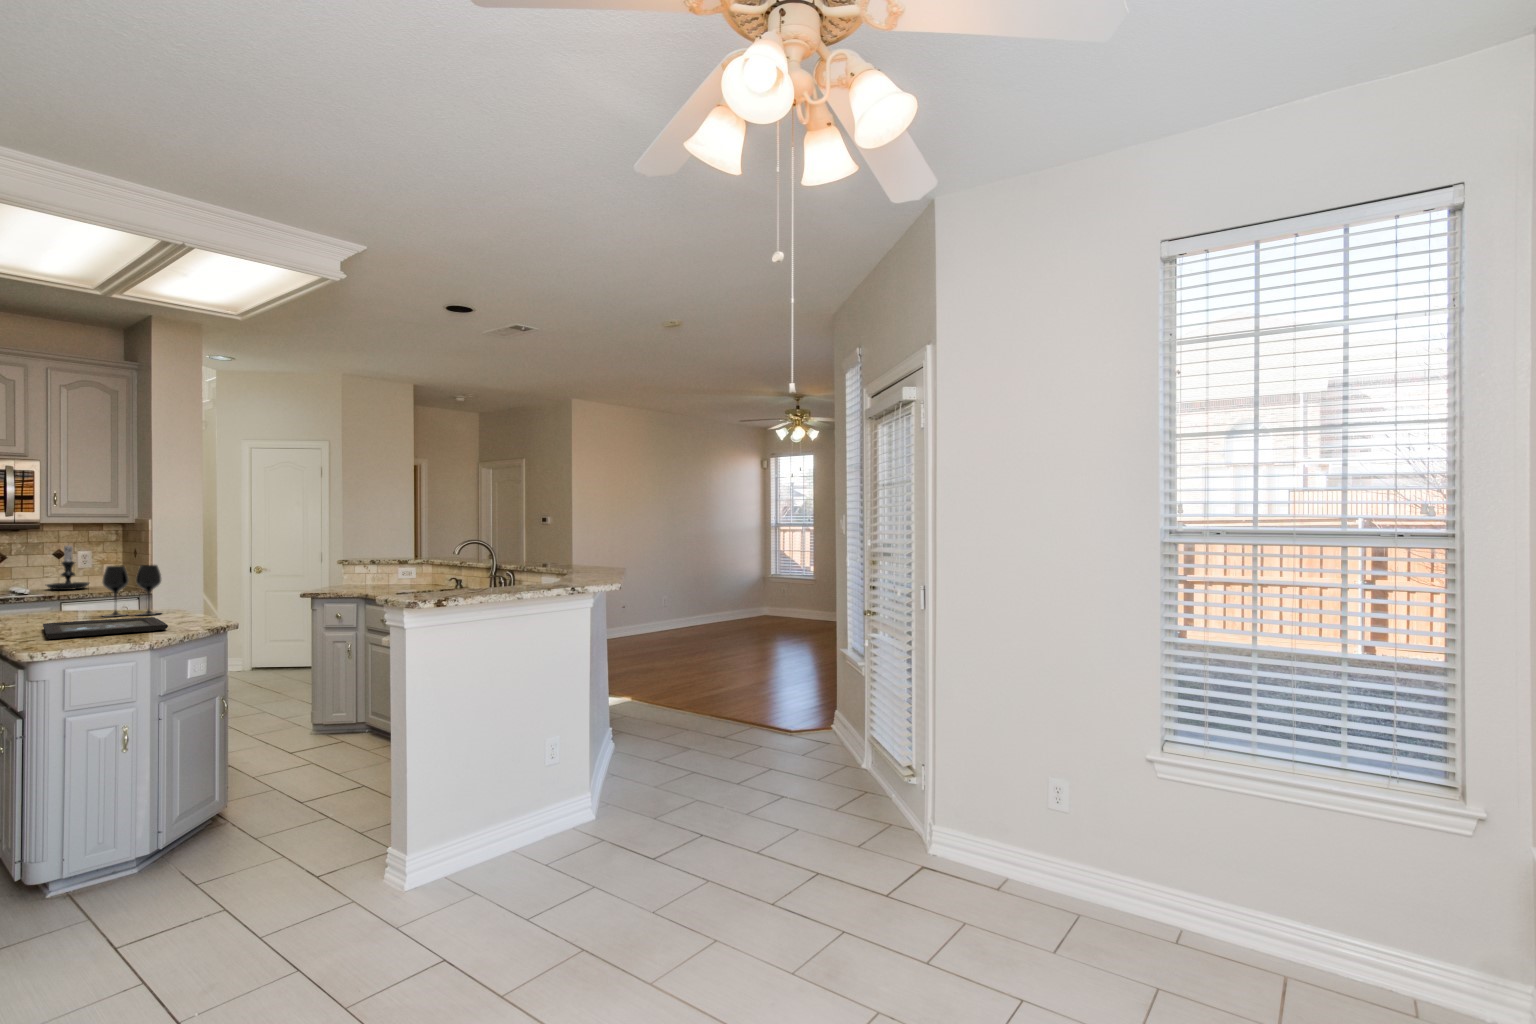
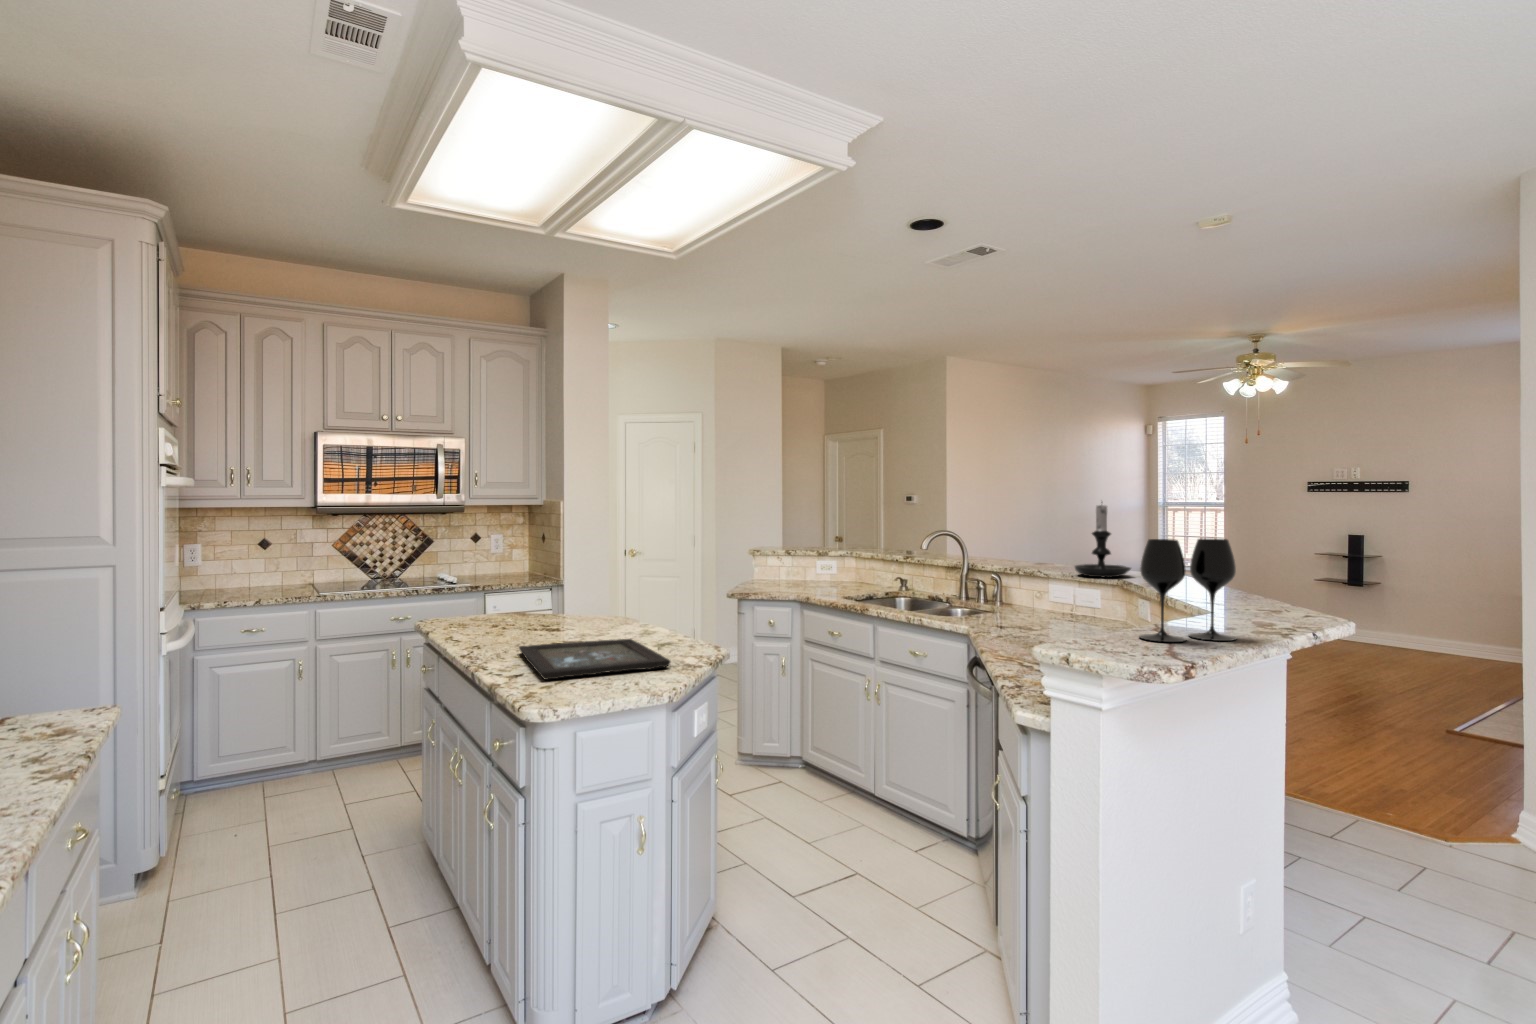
candle holder: present [46,545,89,590] -> present [1075,505,1131,577]
wine glass: present [102,565,161,617] -> present [1139,539,1236,642]

